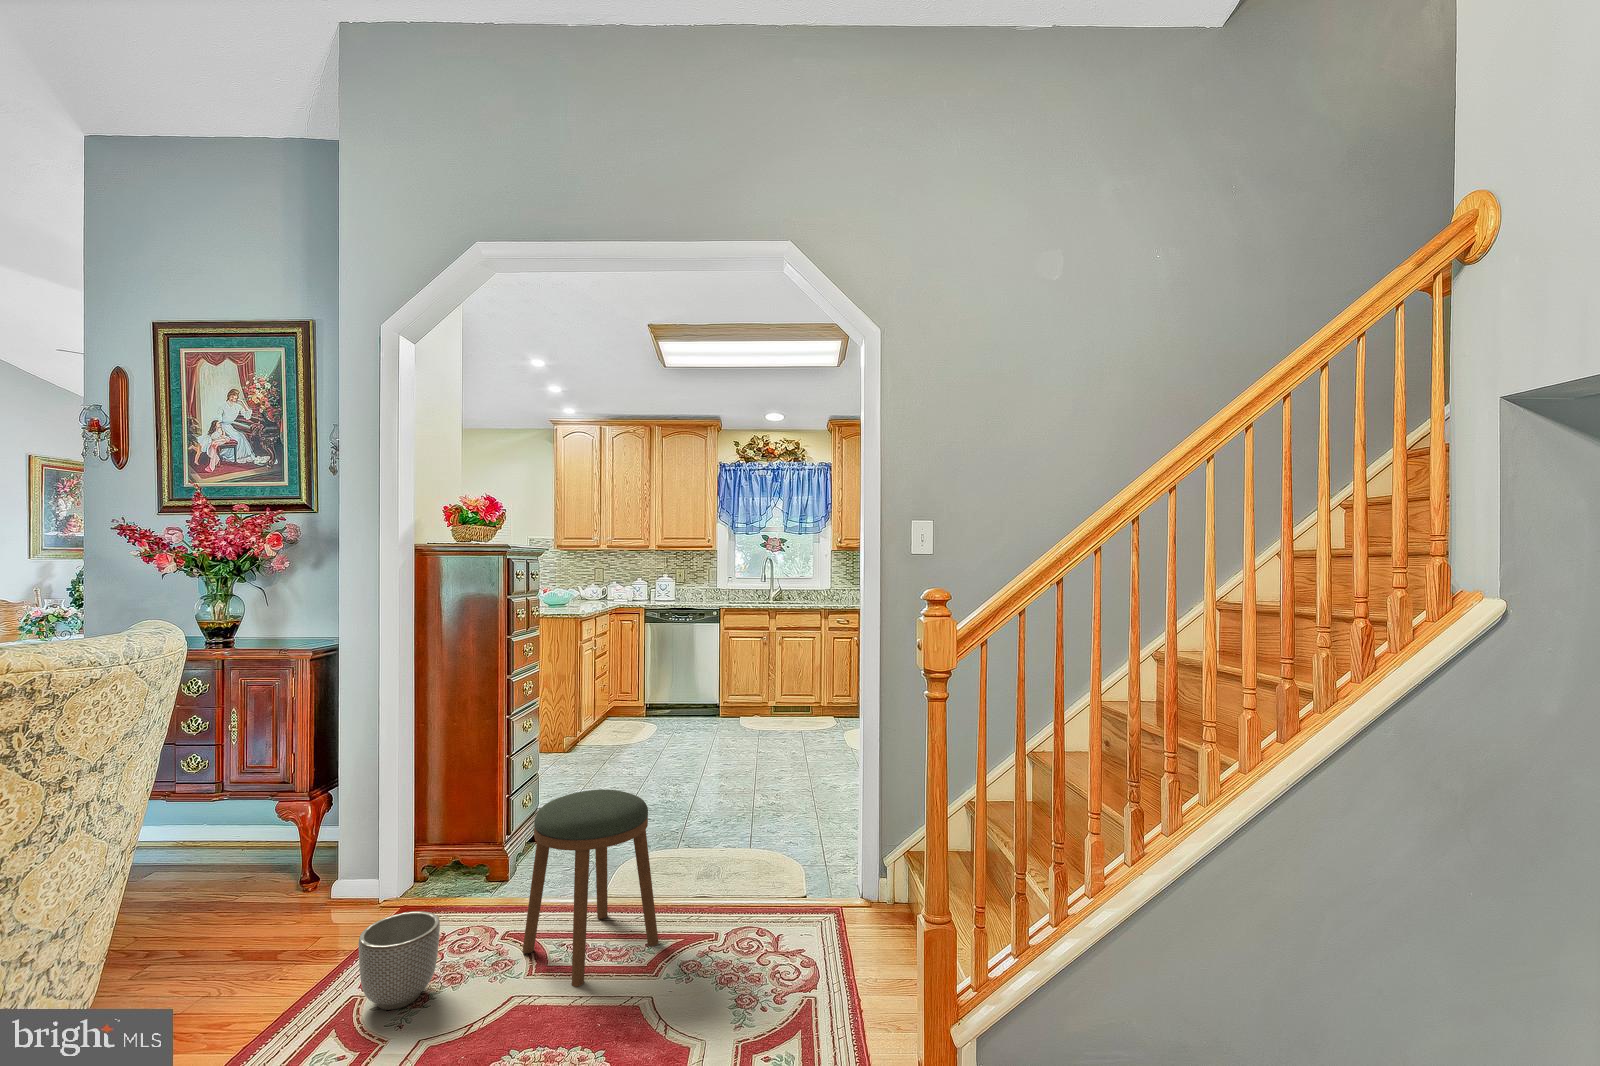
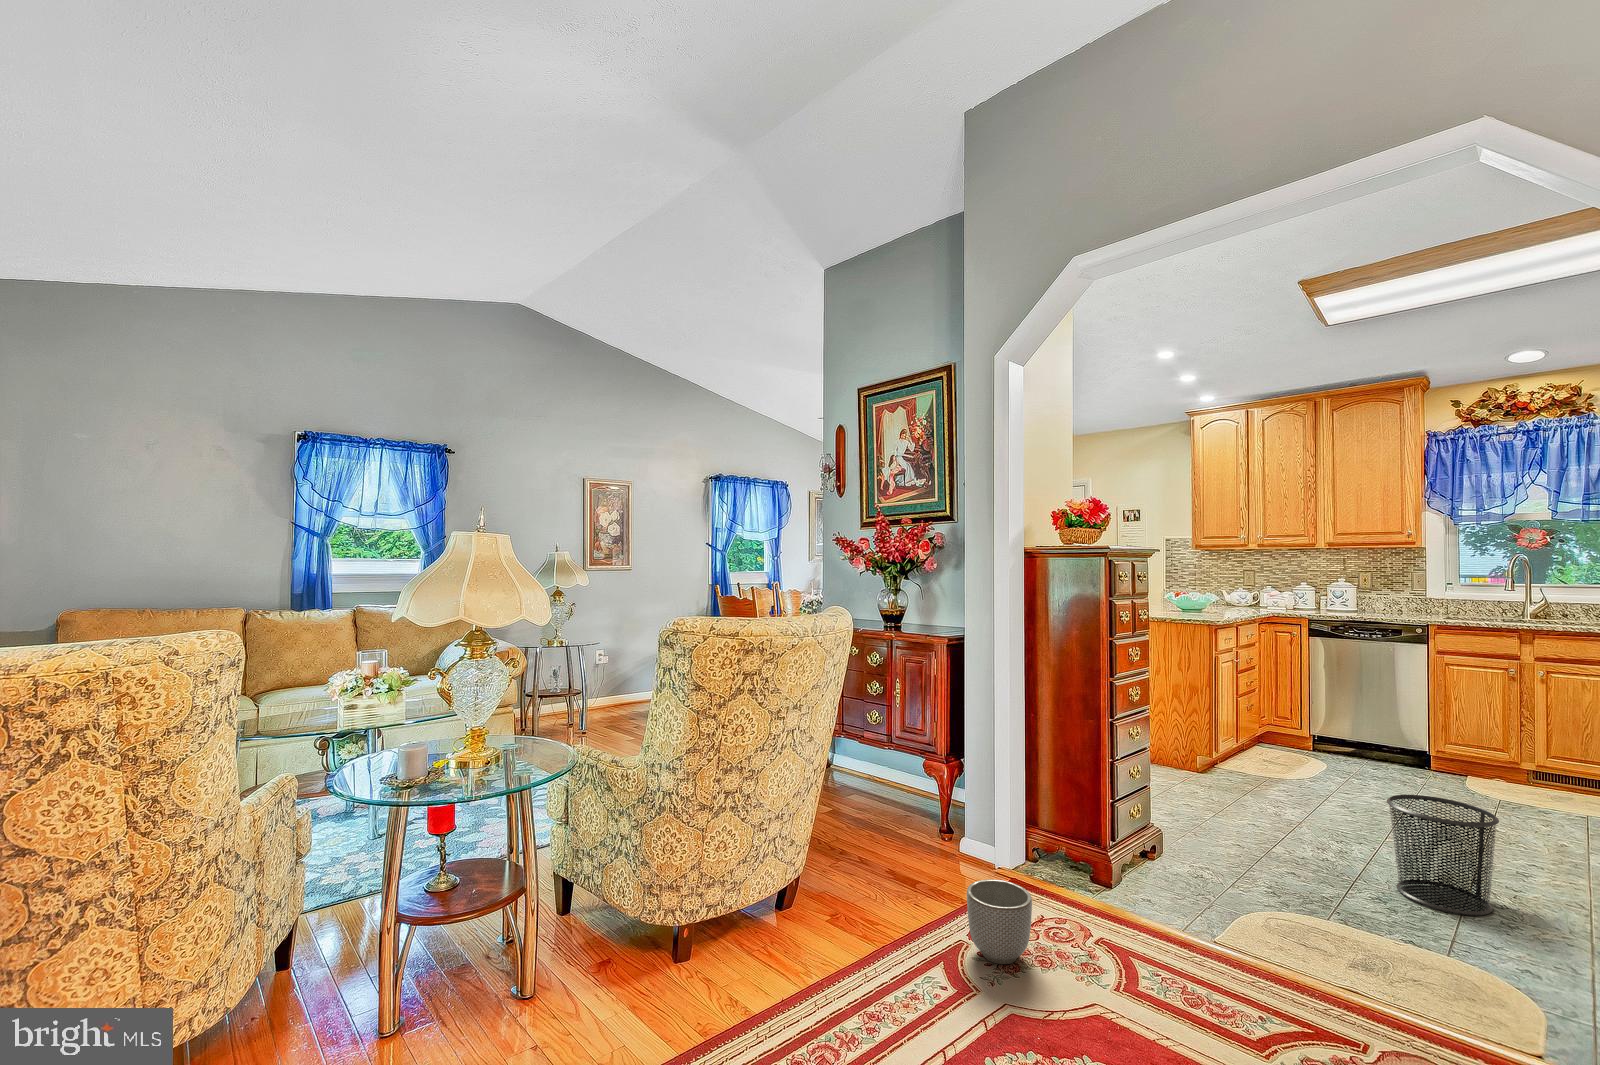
waste bin: none [710,730,771,812] -> present [1387,795,1499,916]
stool: present [522,789,659,987] -> none [1114,818,1274,1027]

